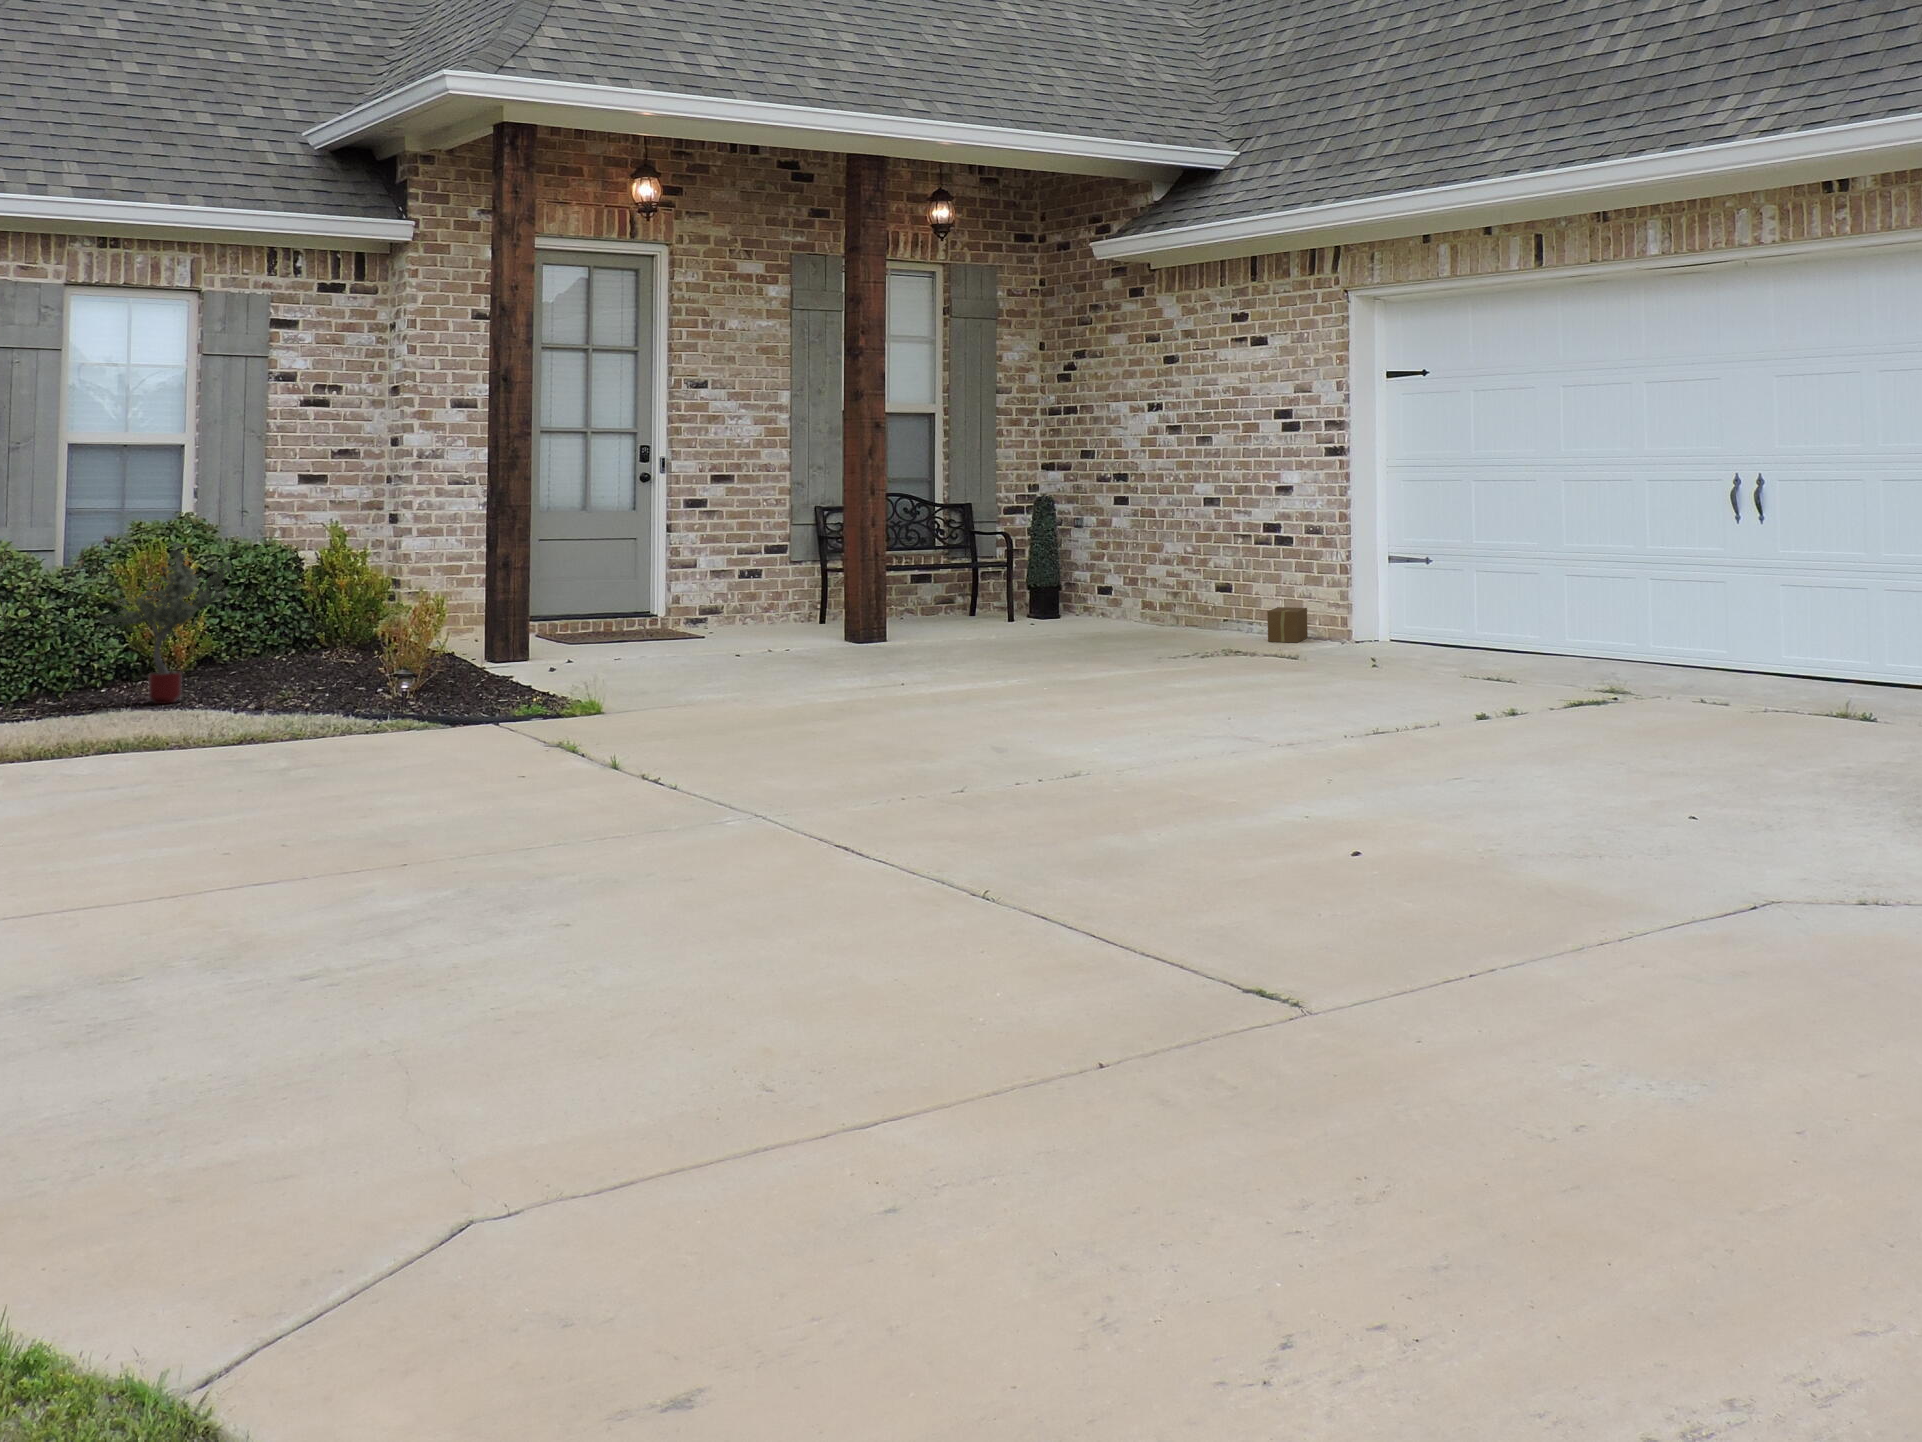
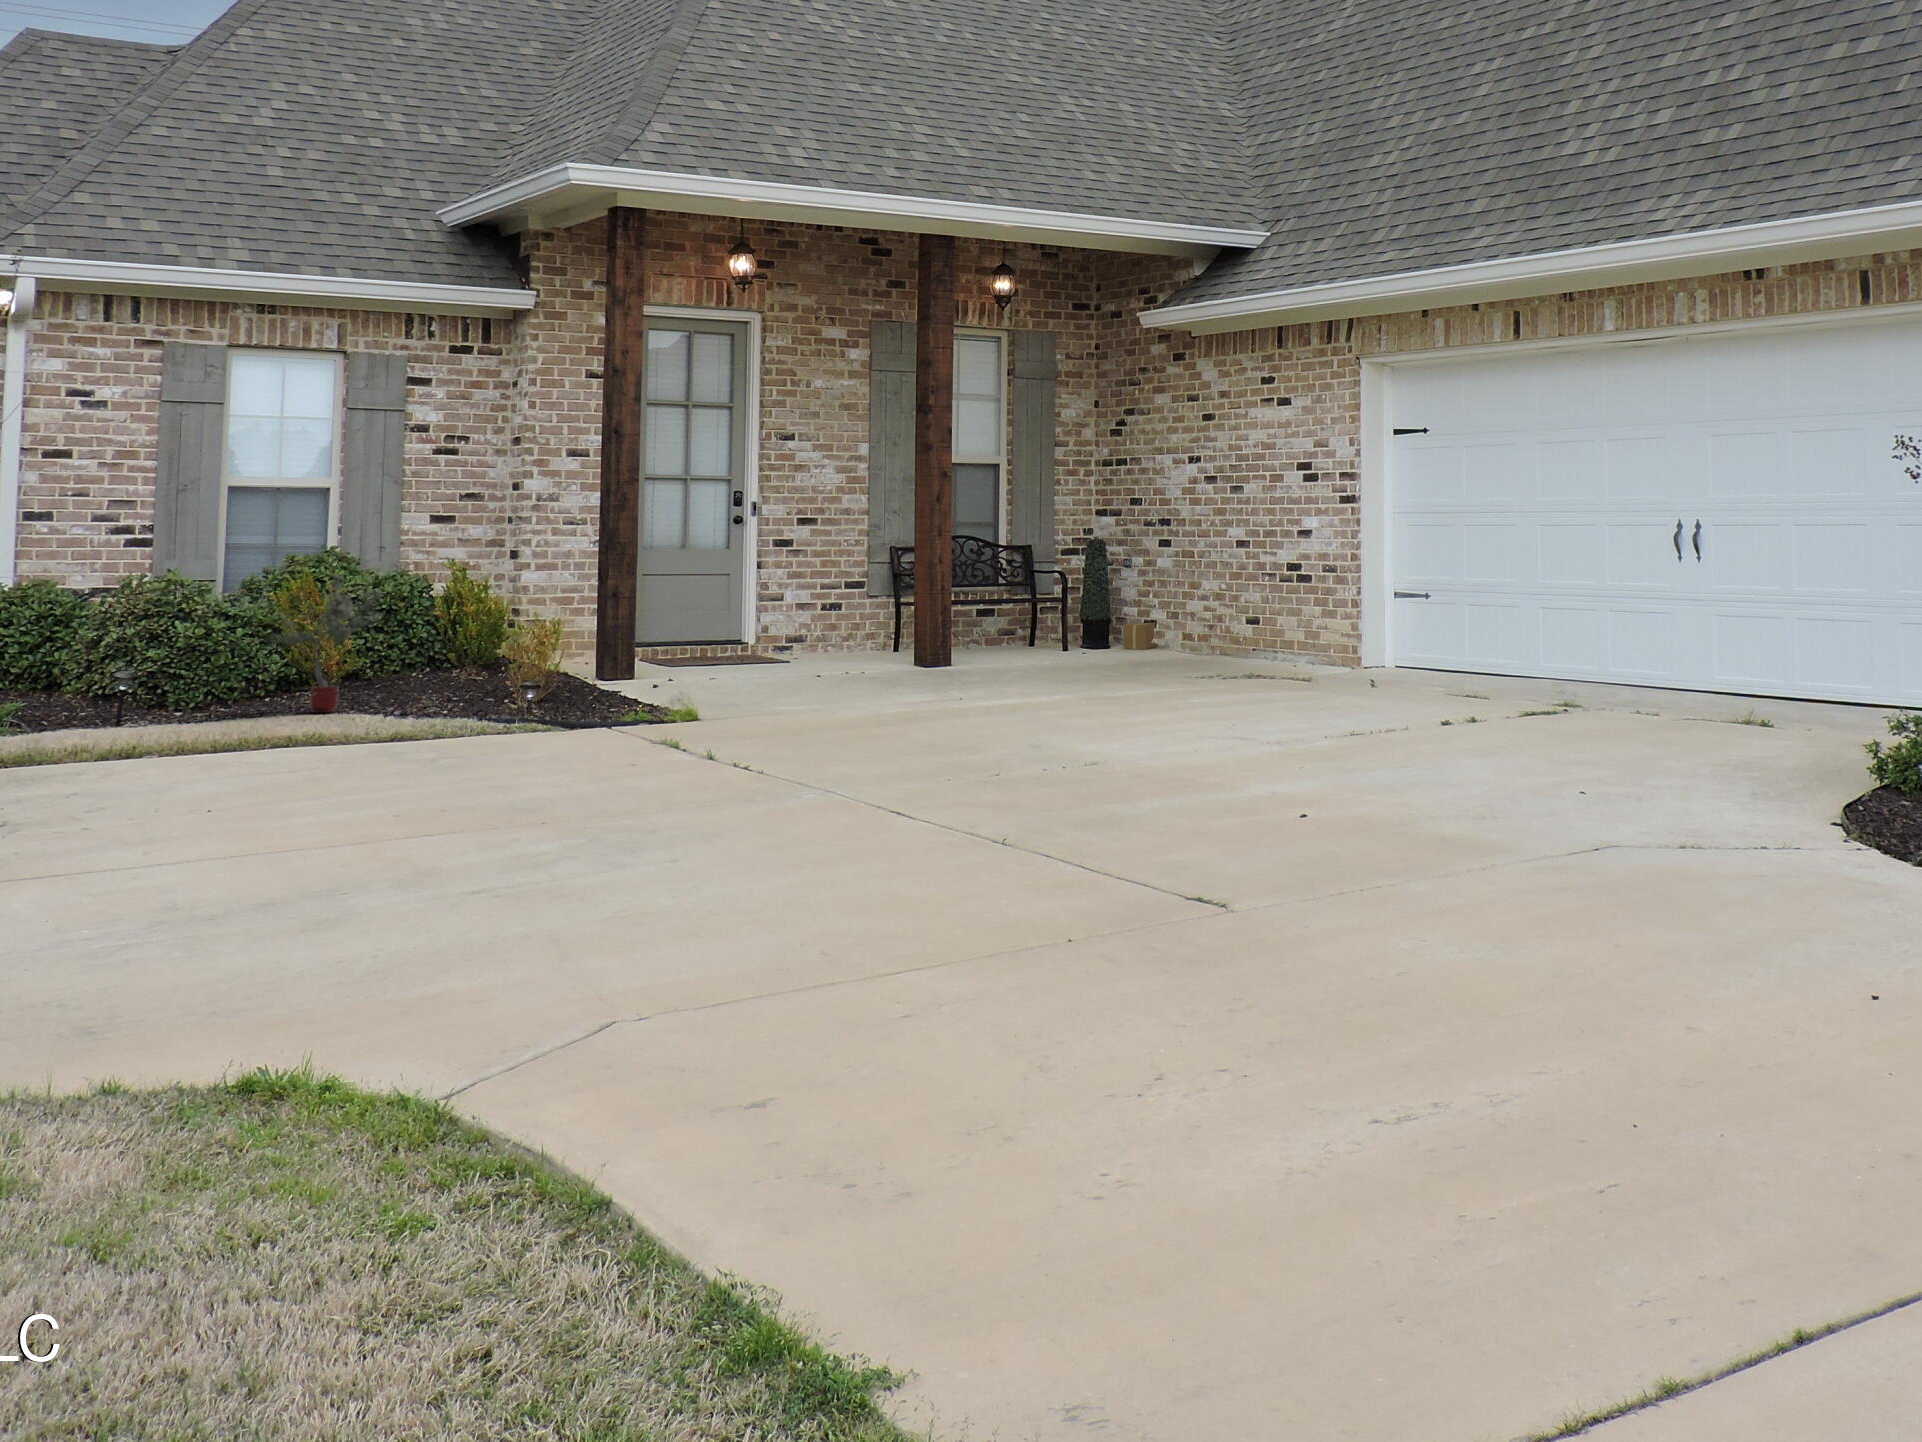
cardboard box: present [1267,607,1308,643] -> present [1123,622,1158,649]

